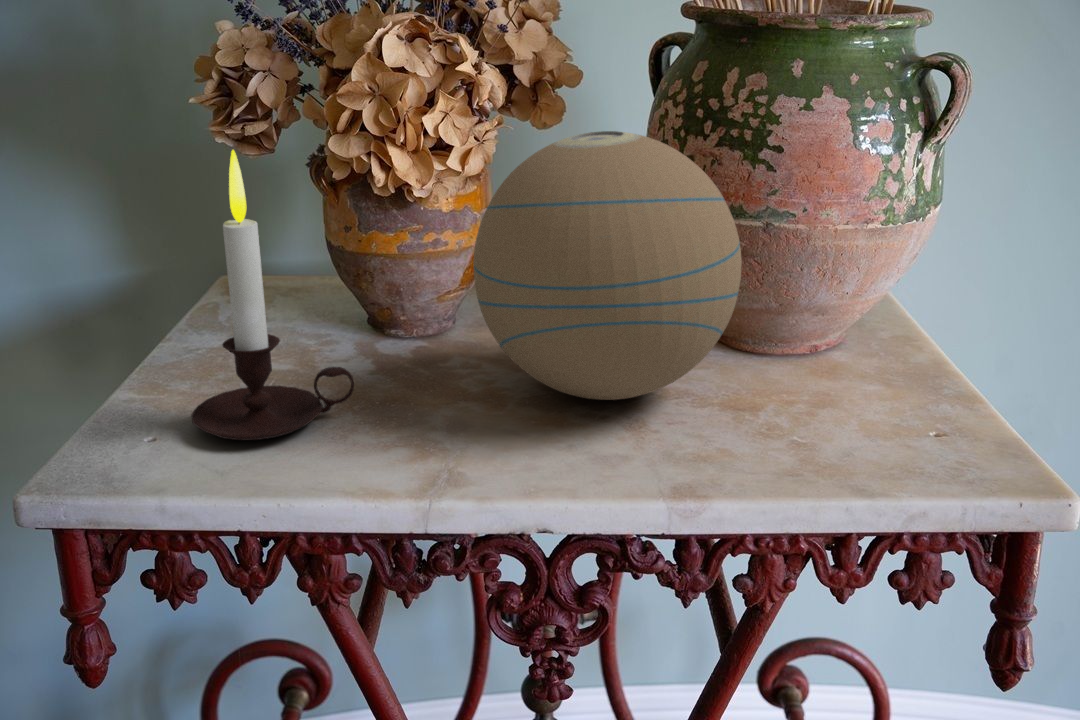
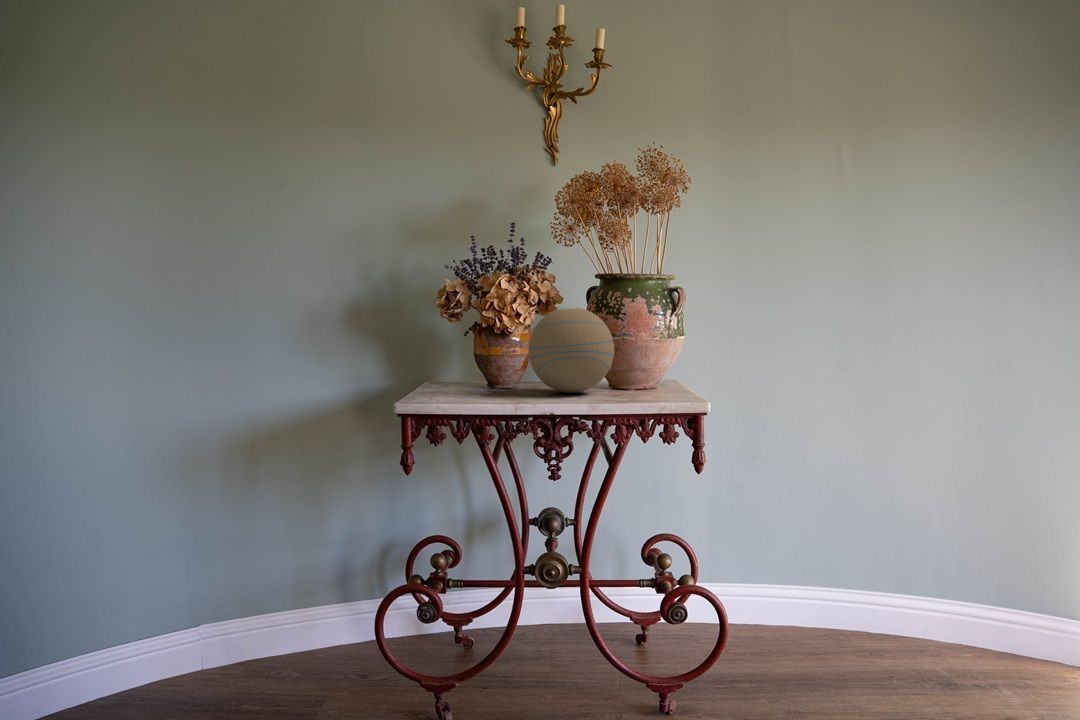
candle: present [191,150,354,440] -> none [438,307,490,396]

